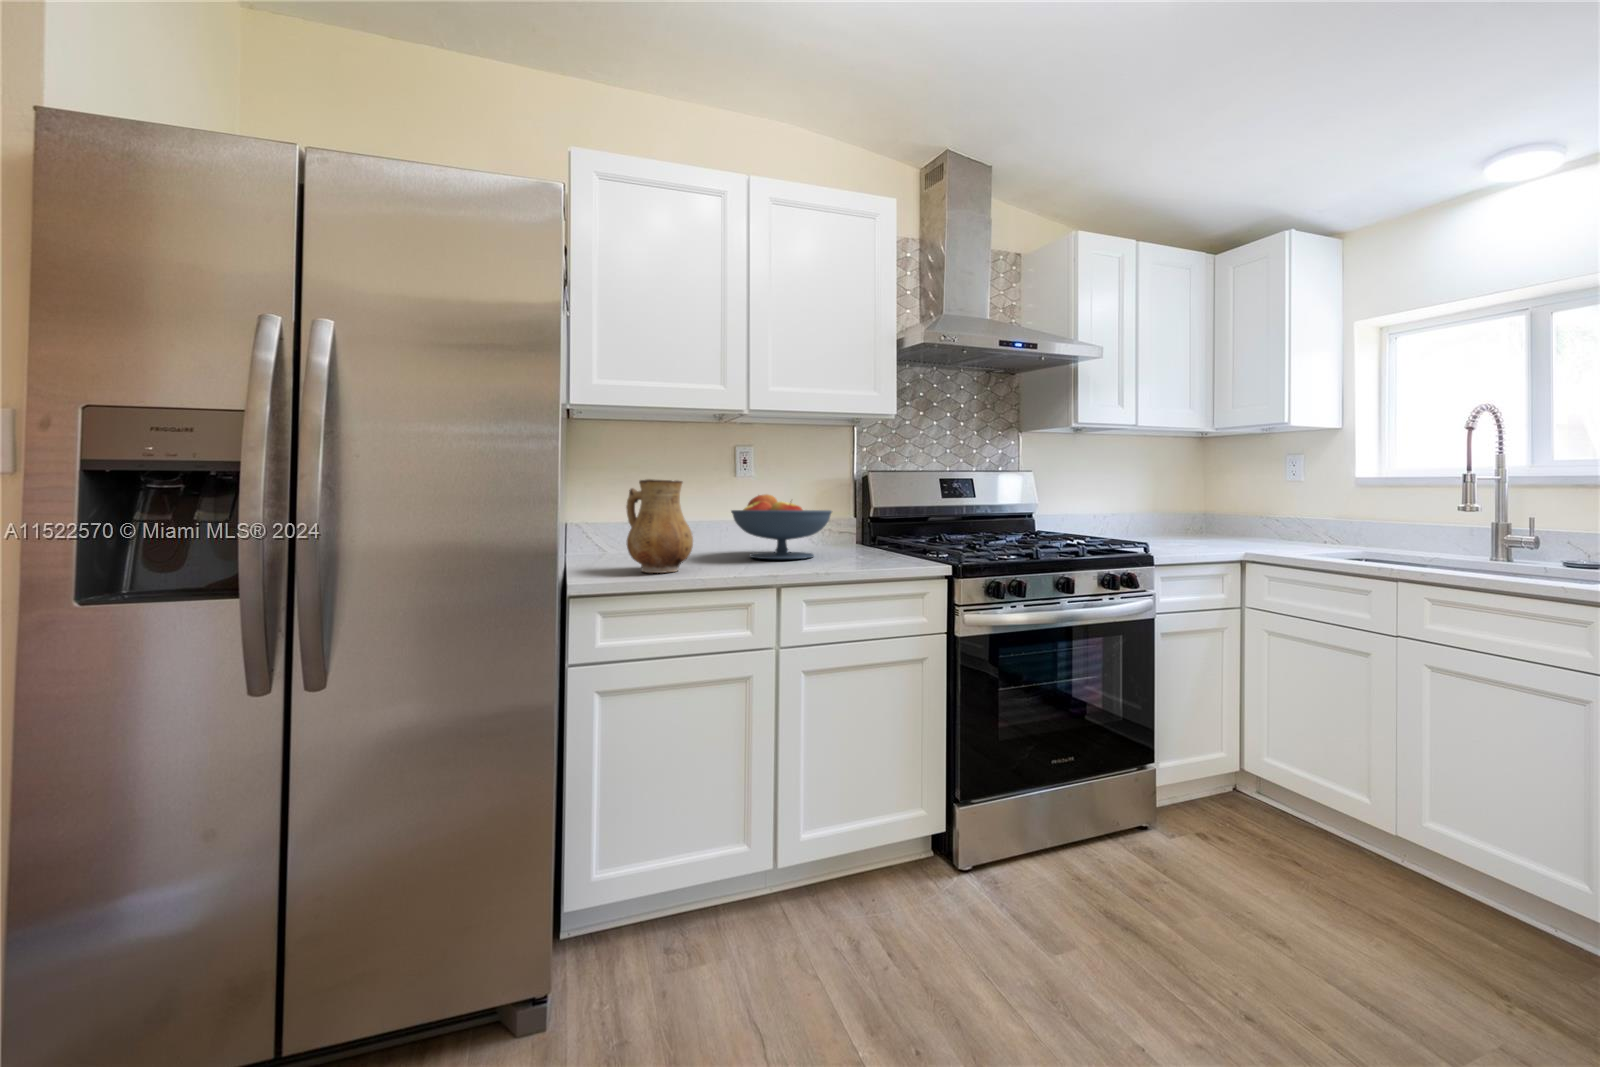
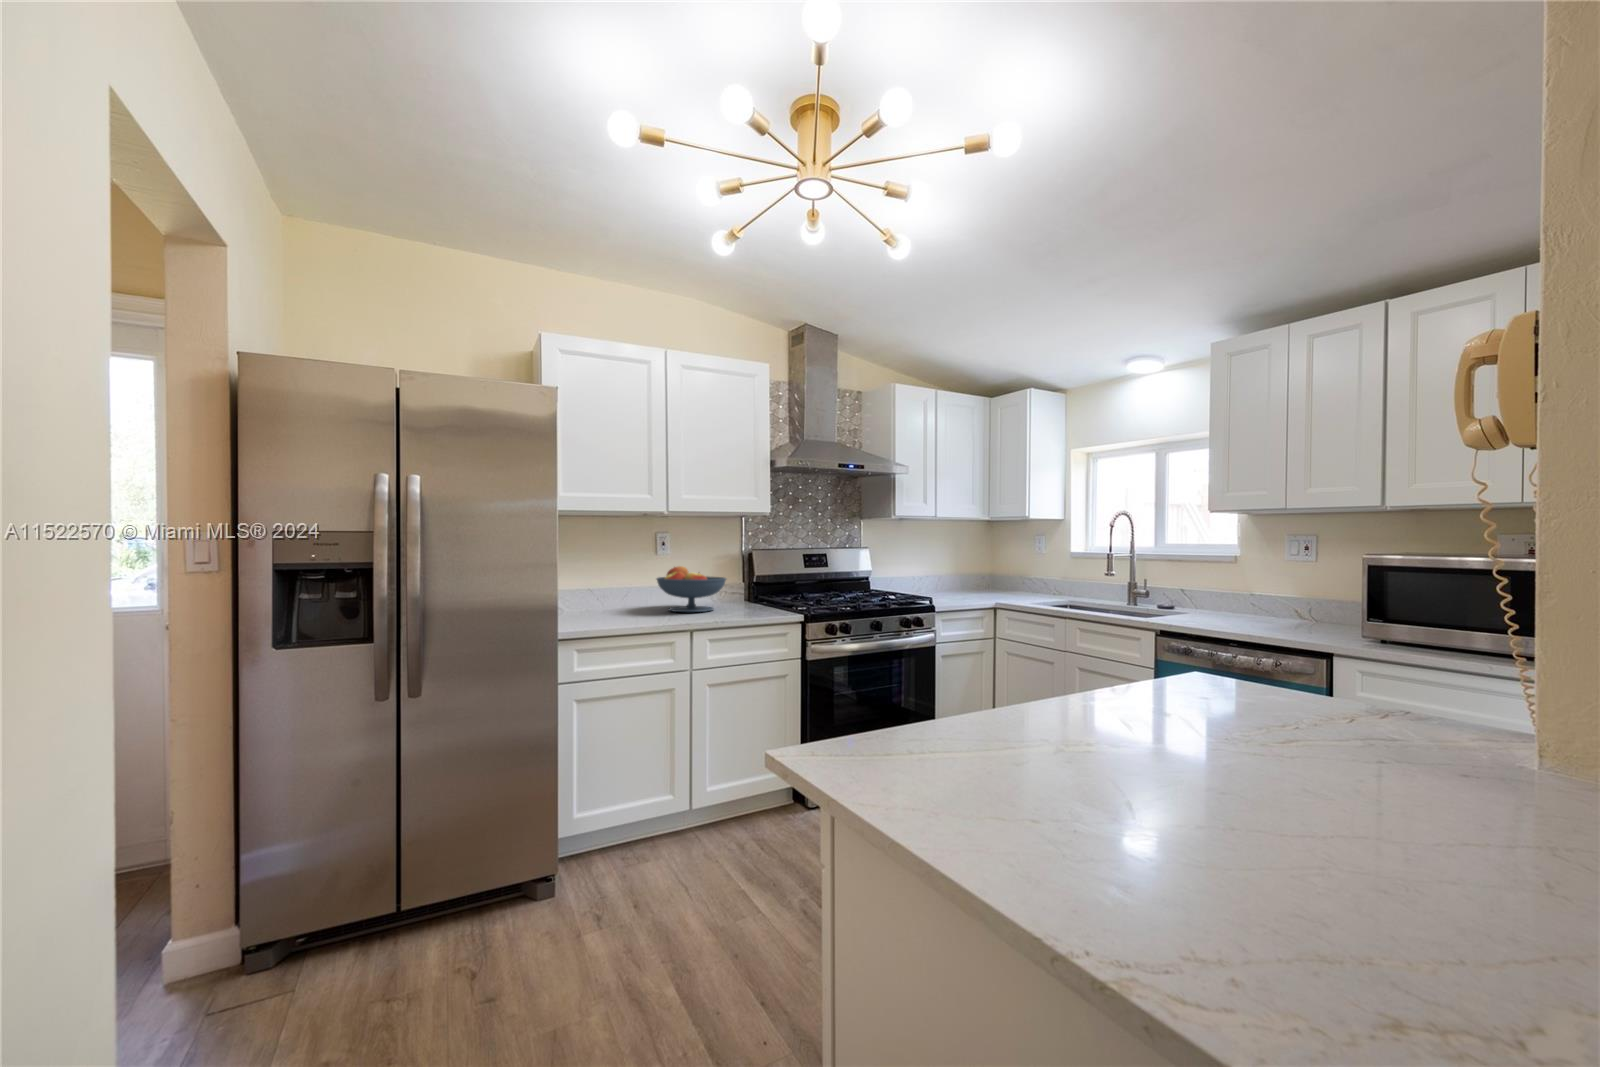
ceramic pitcher: present [626,479,693,573] -> none [587,560,634,623]

